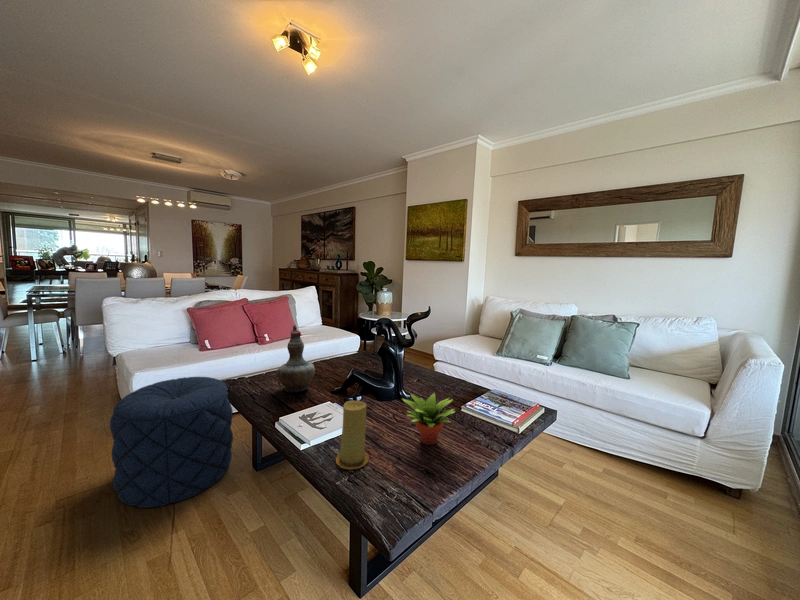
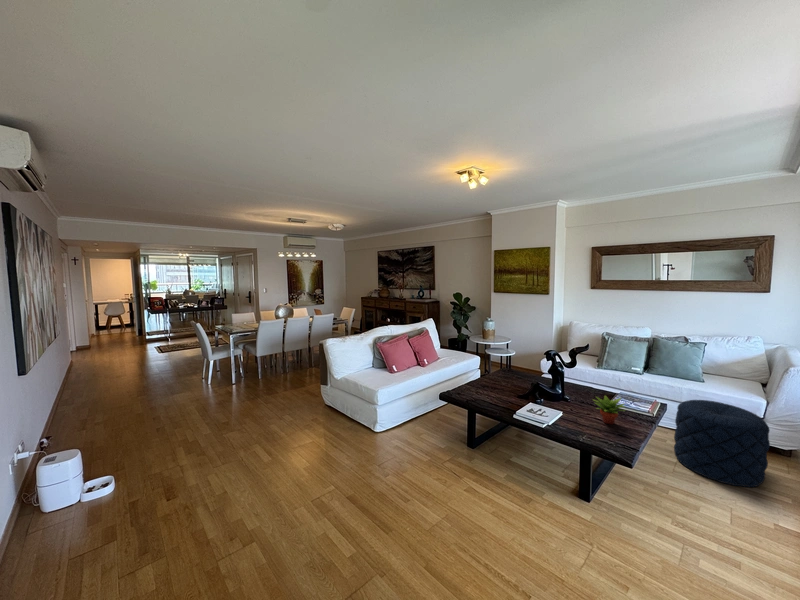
decorative vase: present [277,325,315,392] -> none [484,356,507,399]
pouf: present [110,377,233,508] -> present [674,400,770,487]
candle: present [336,401,368,469] -> none [568,401,588,436]

